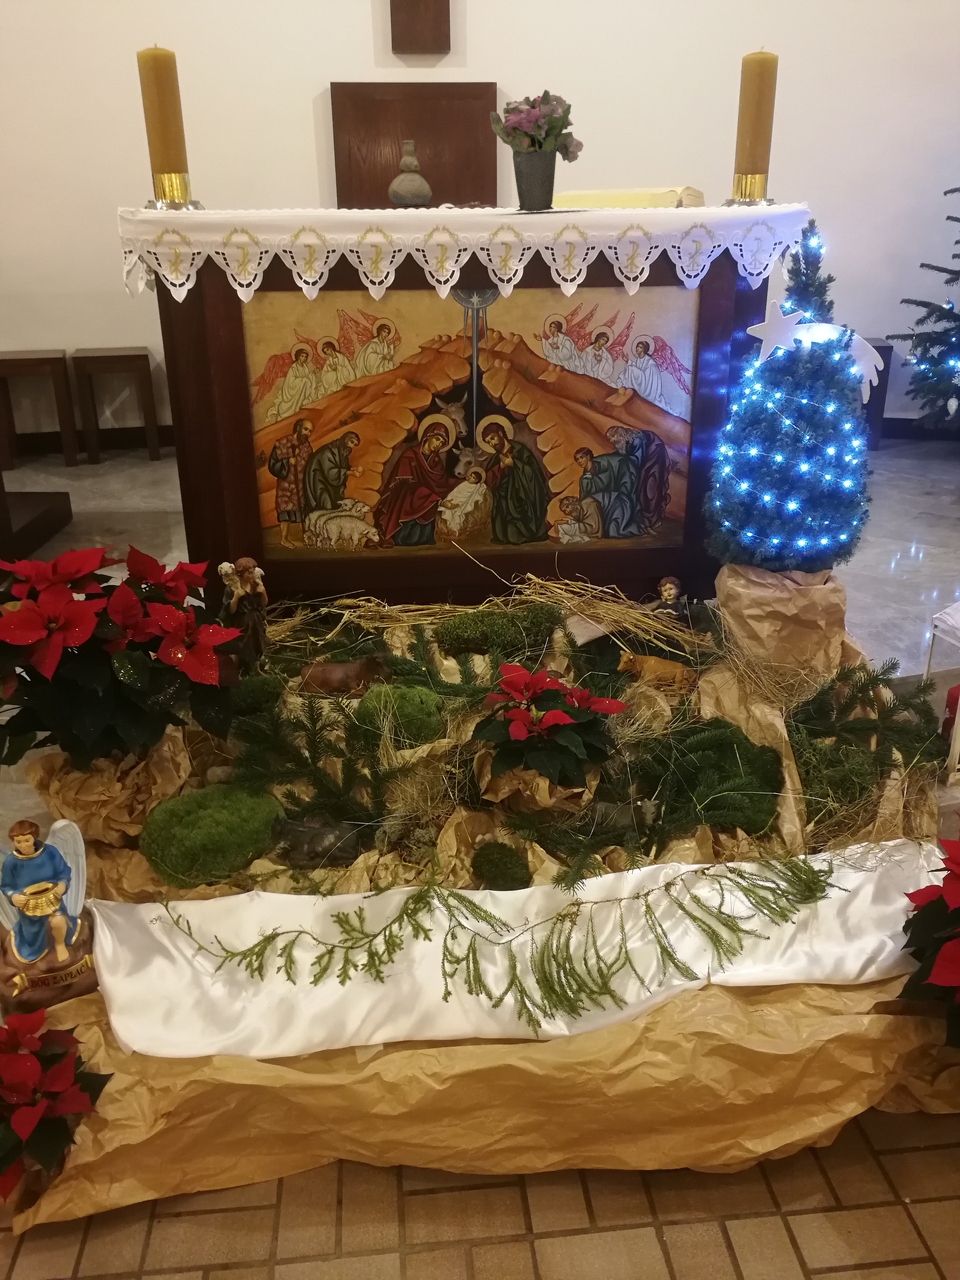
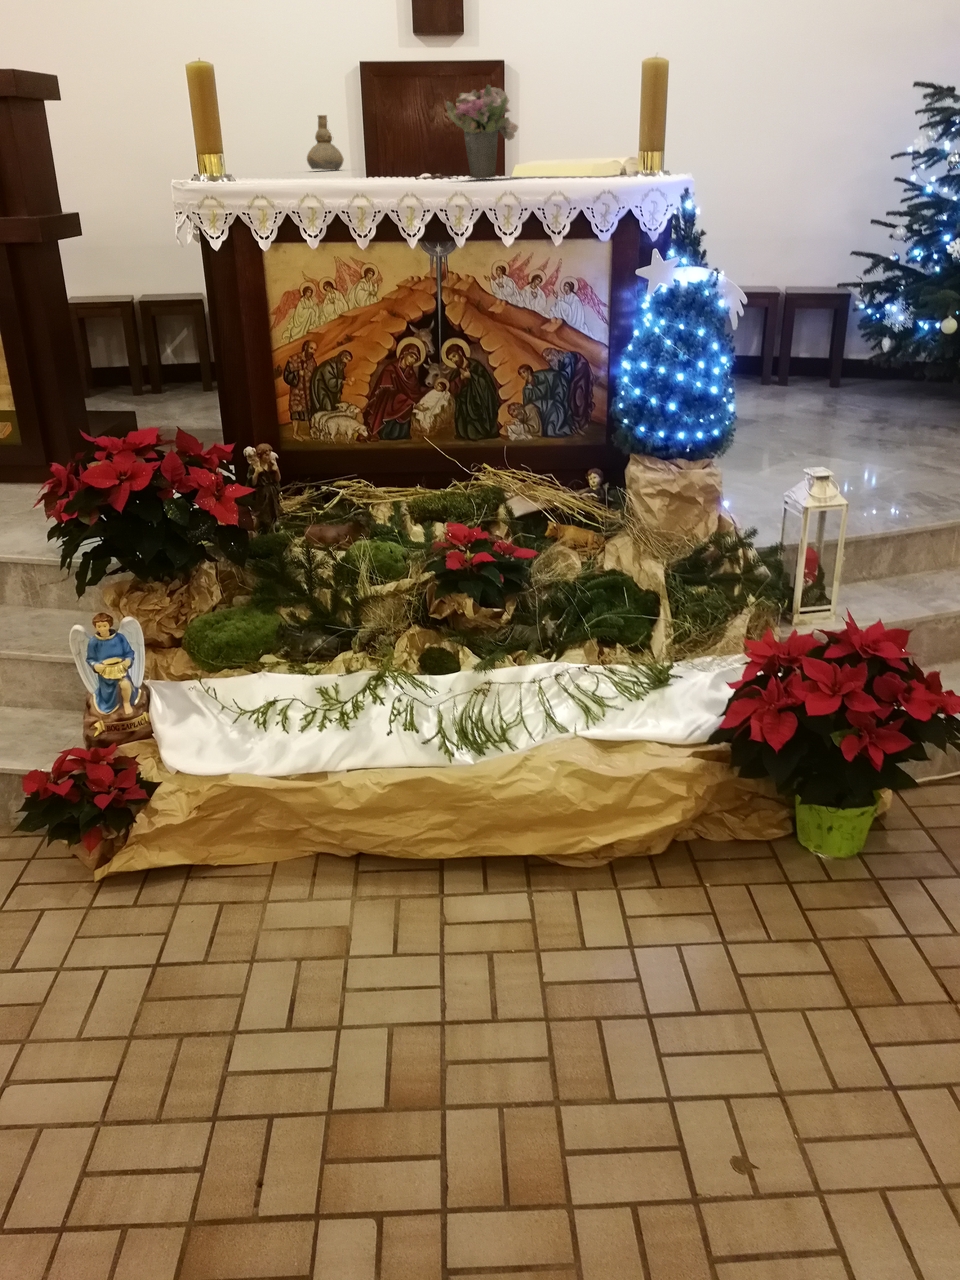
vase: present [388,141,432,205] -> present [307,115,344,170]

